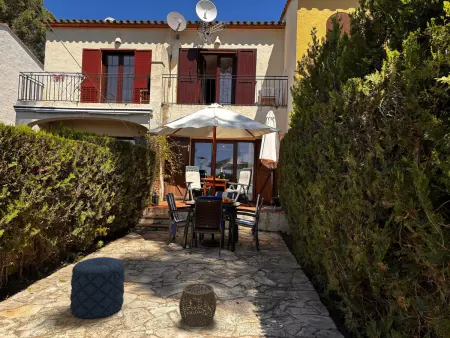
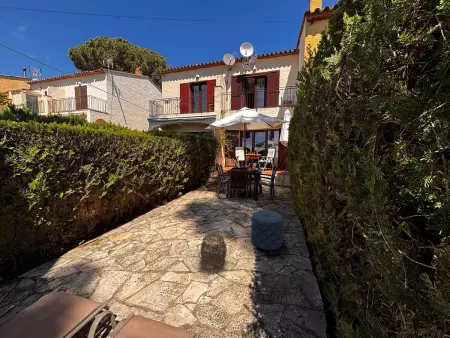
pouf: present [70,257,125,319] -> present [251,210,284,250]

